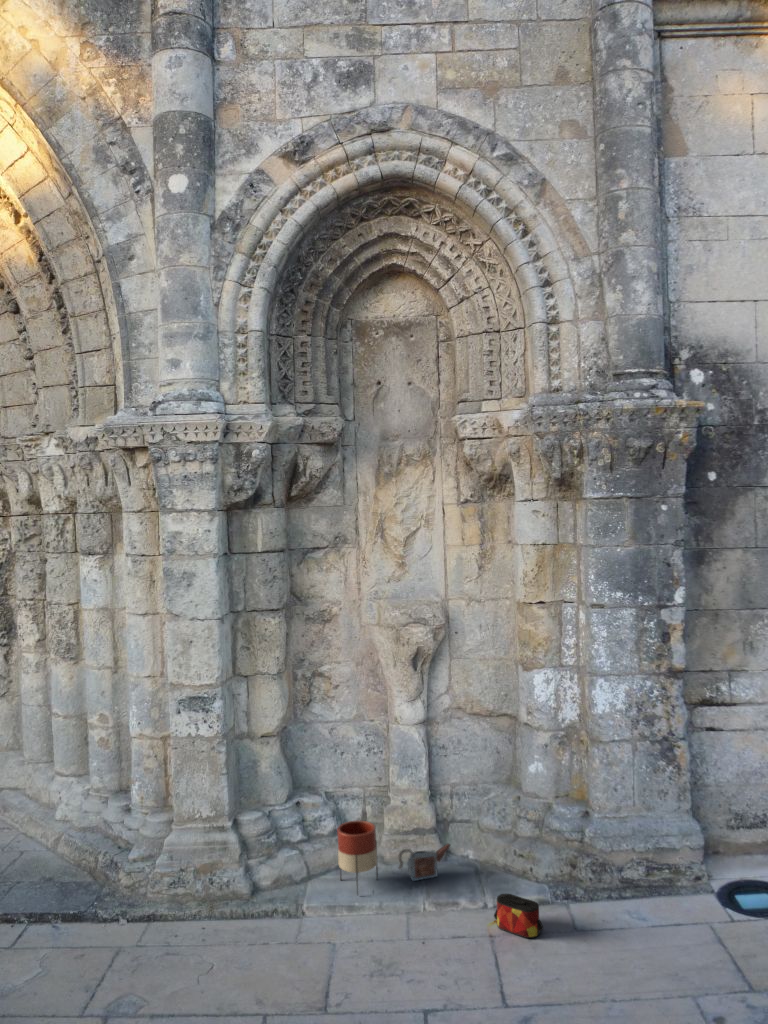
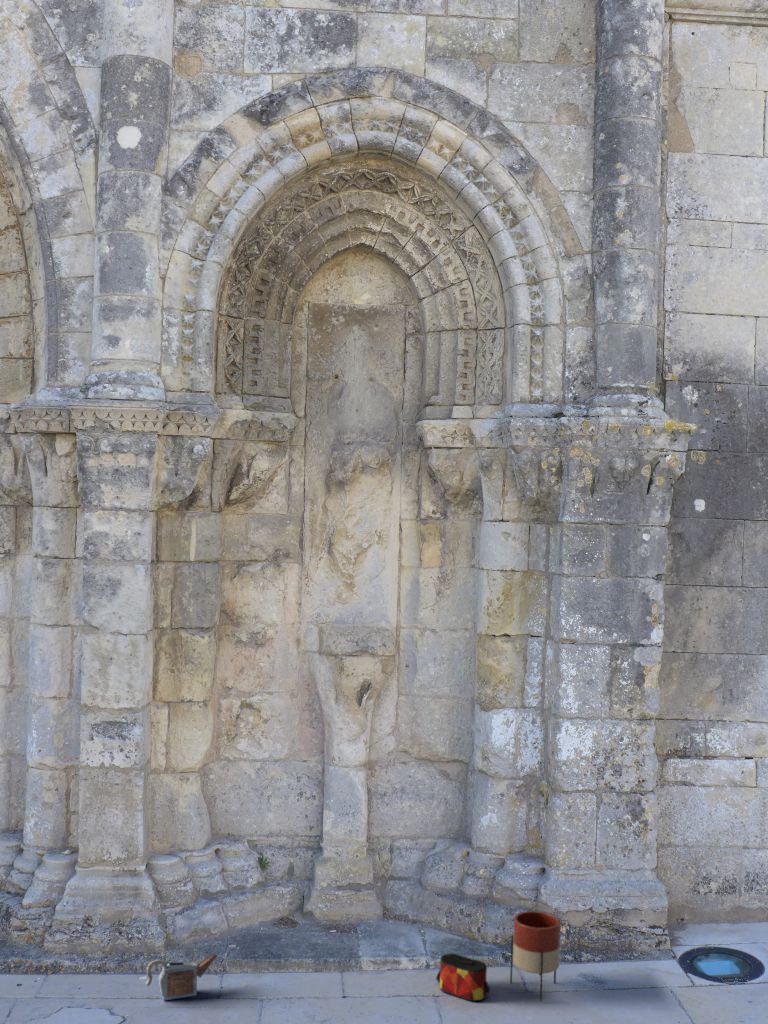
planter: present [337,821,378,891] -> present [510,911,560,1001]
watering can: present [399,844,450,881] -> present [146,954,217,1000]

